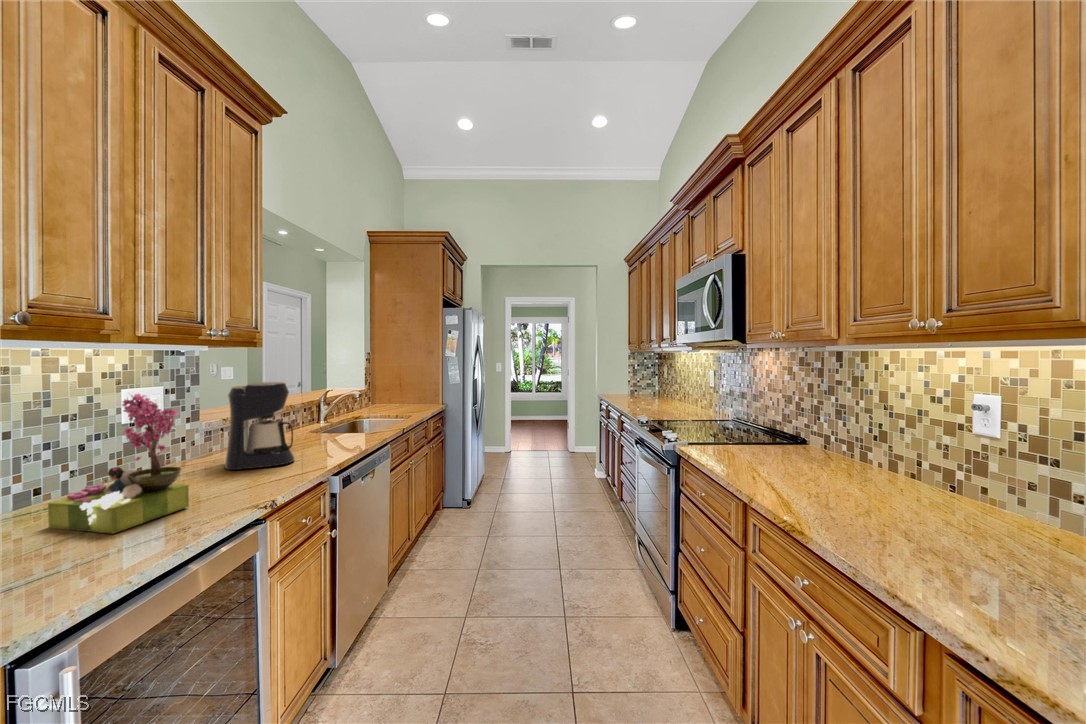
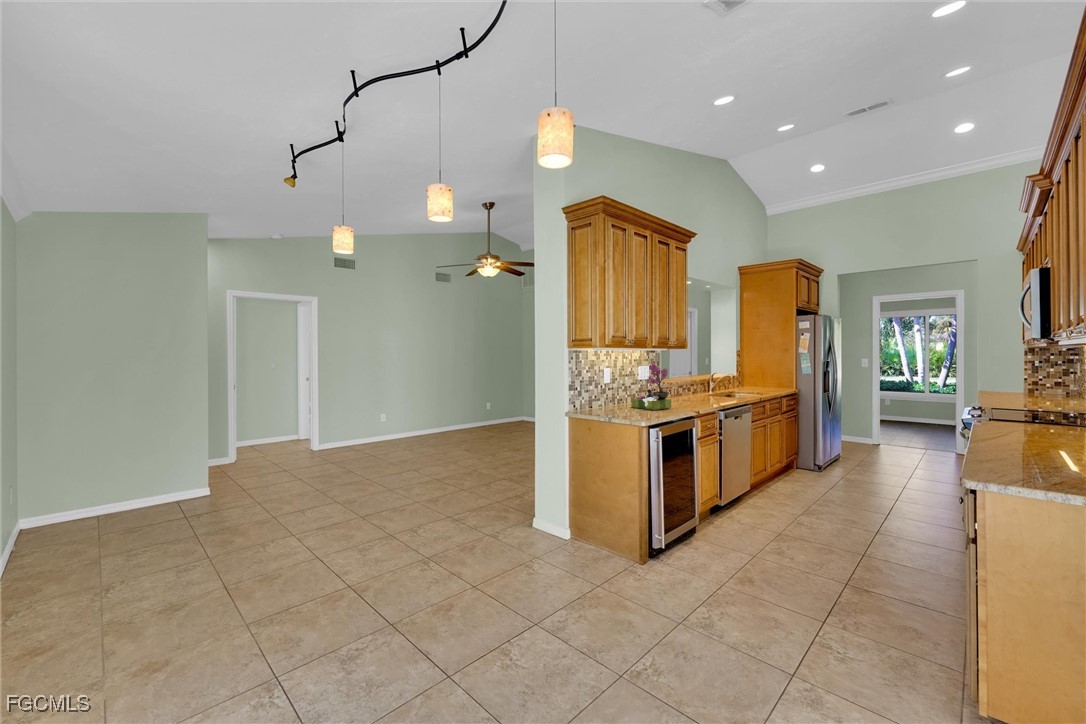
coffee maker: present [225,382,294,470] -> none [674,363,704,403]

